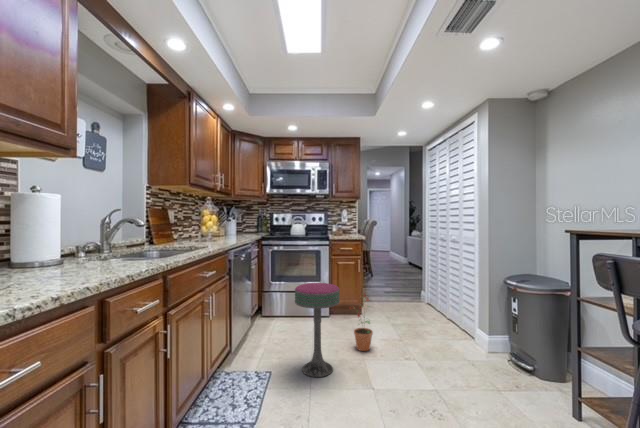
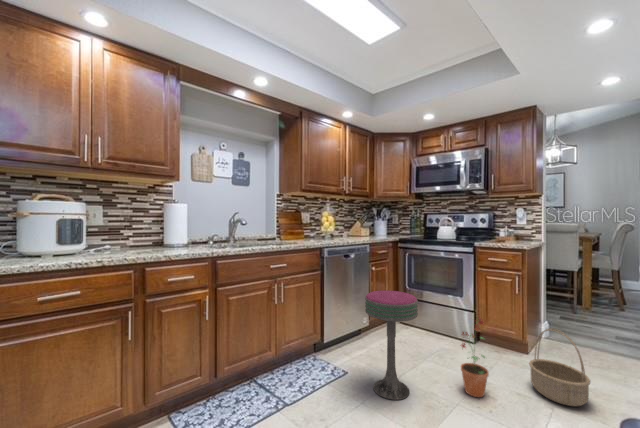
basket: none [381,290,414,337] -> present [529,328,590,406]

